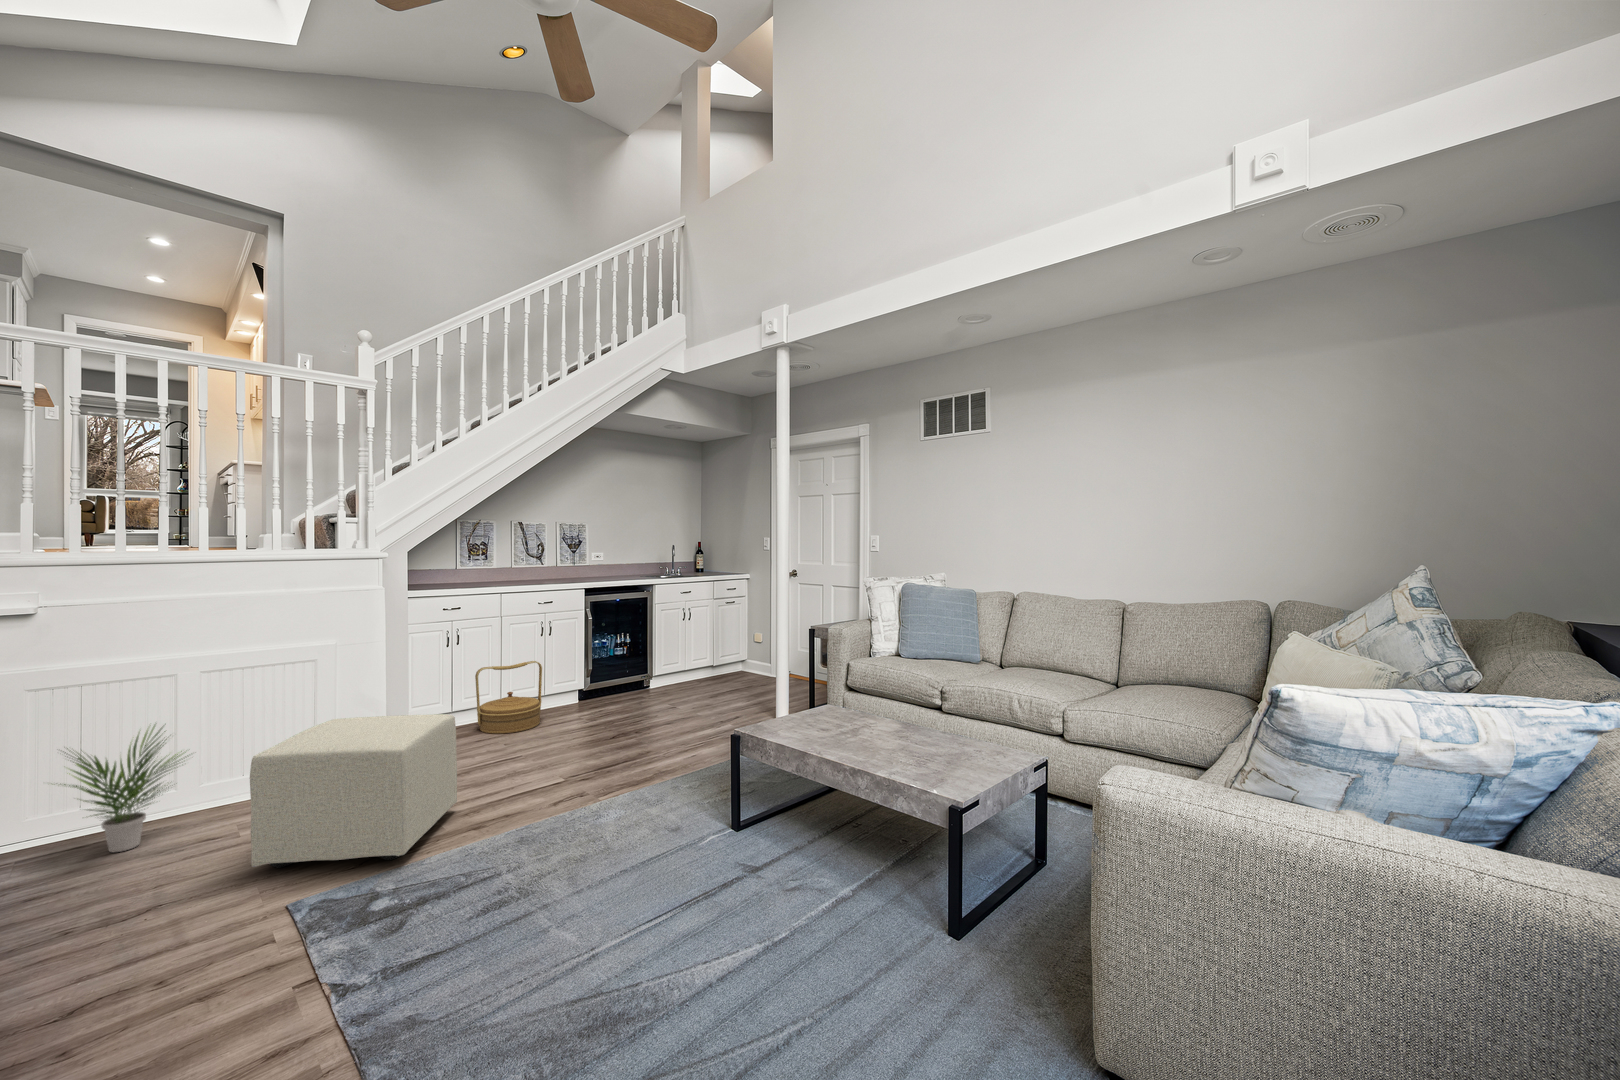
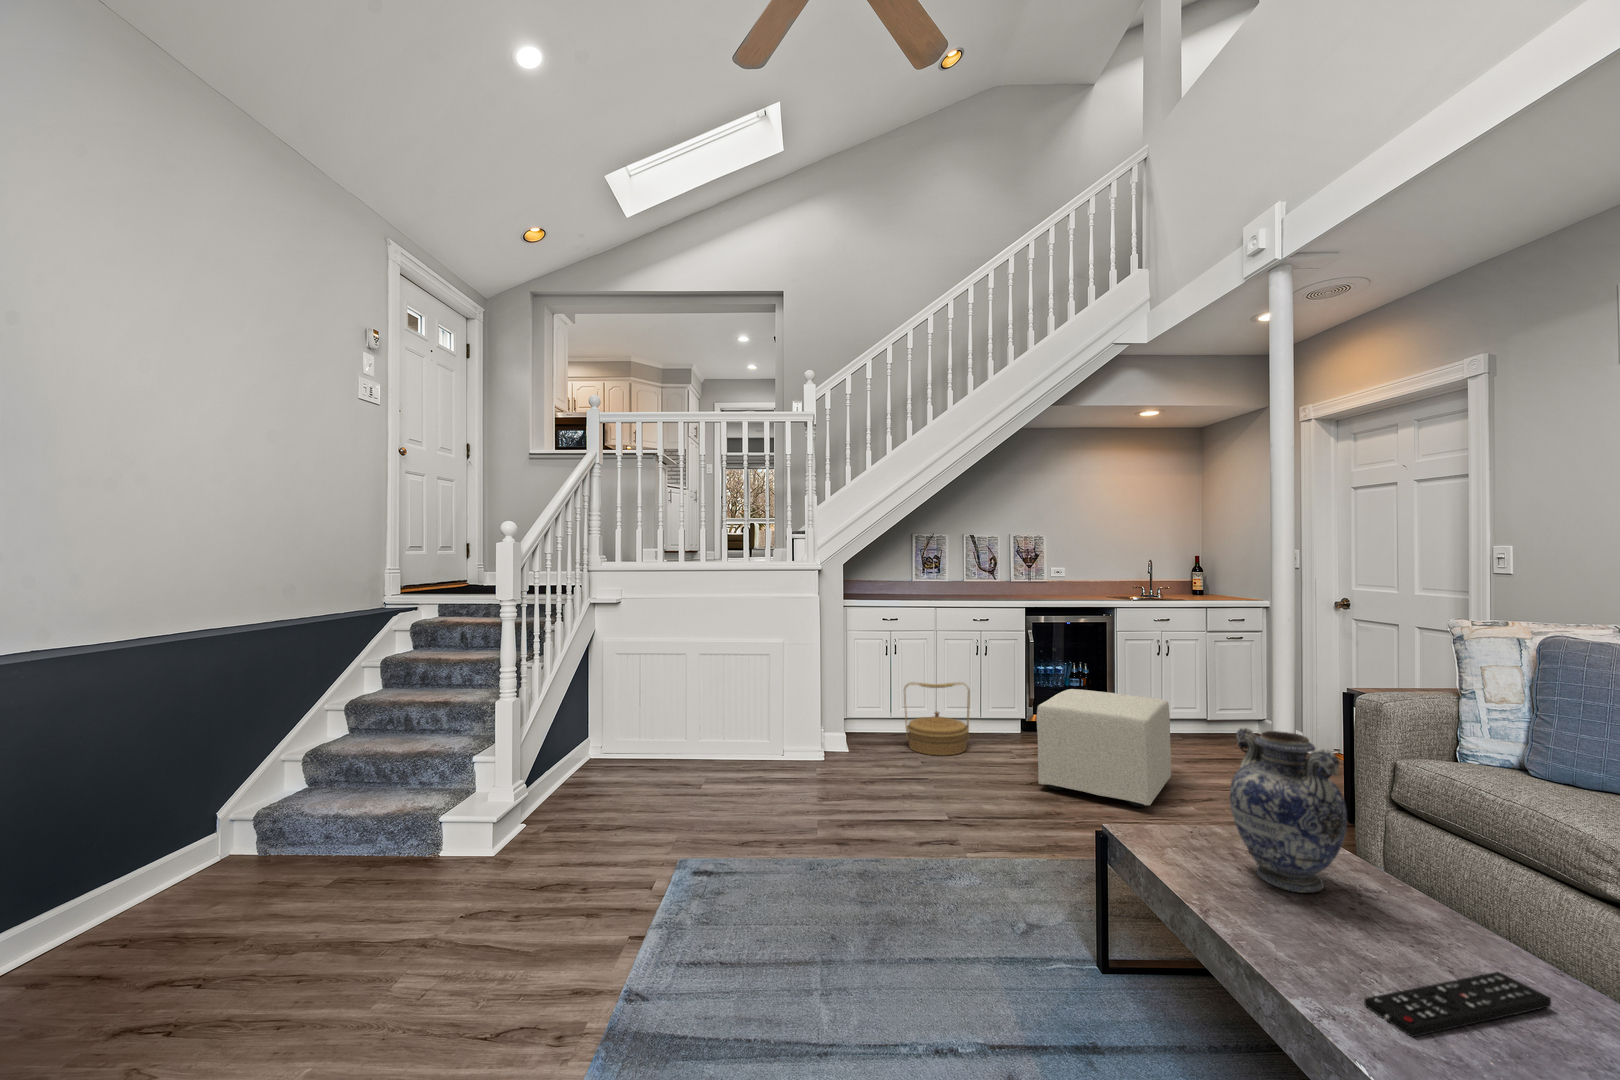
vase: none [811,642,867,731] -> present [1230,728,1347,893]
ottoman: present [250,714,457,868] -> present [1037,689,1171,807]
potted plant: present [64,725,182,852] -> none [591,693,675,786]
remote control: none [898,735,949,766] -> present [1364,972,1551,1037]

